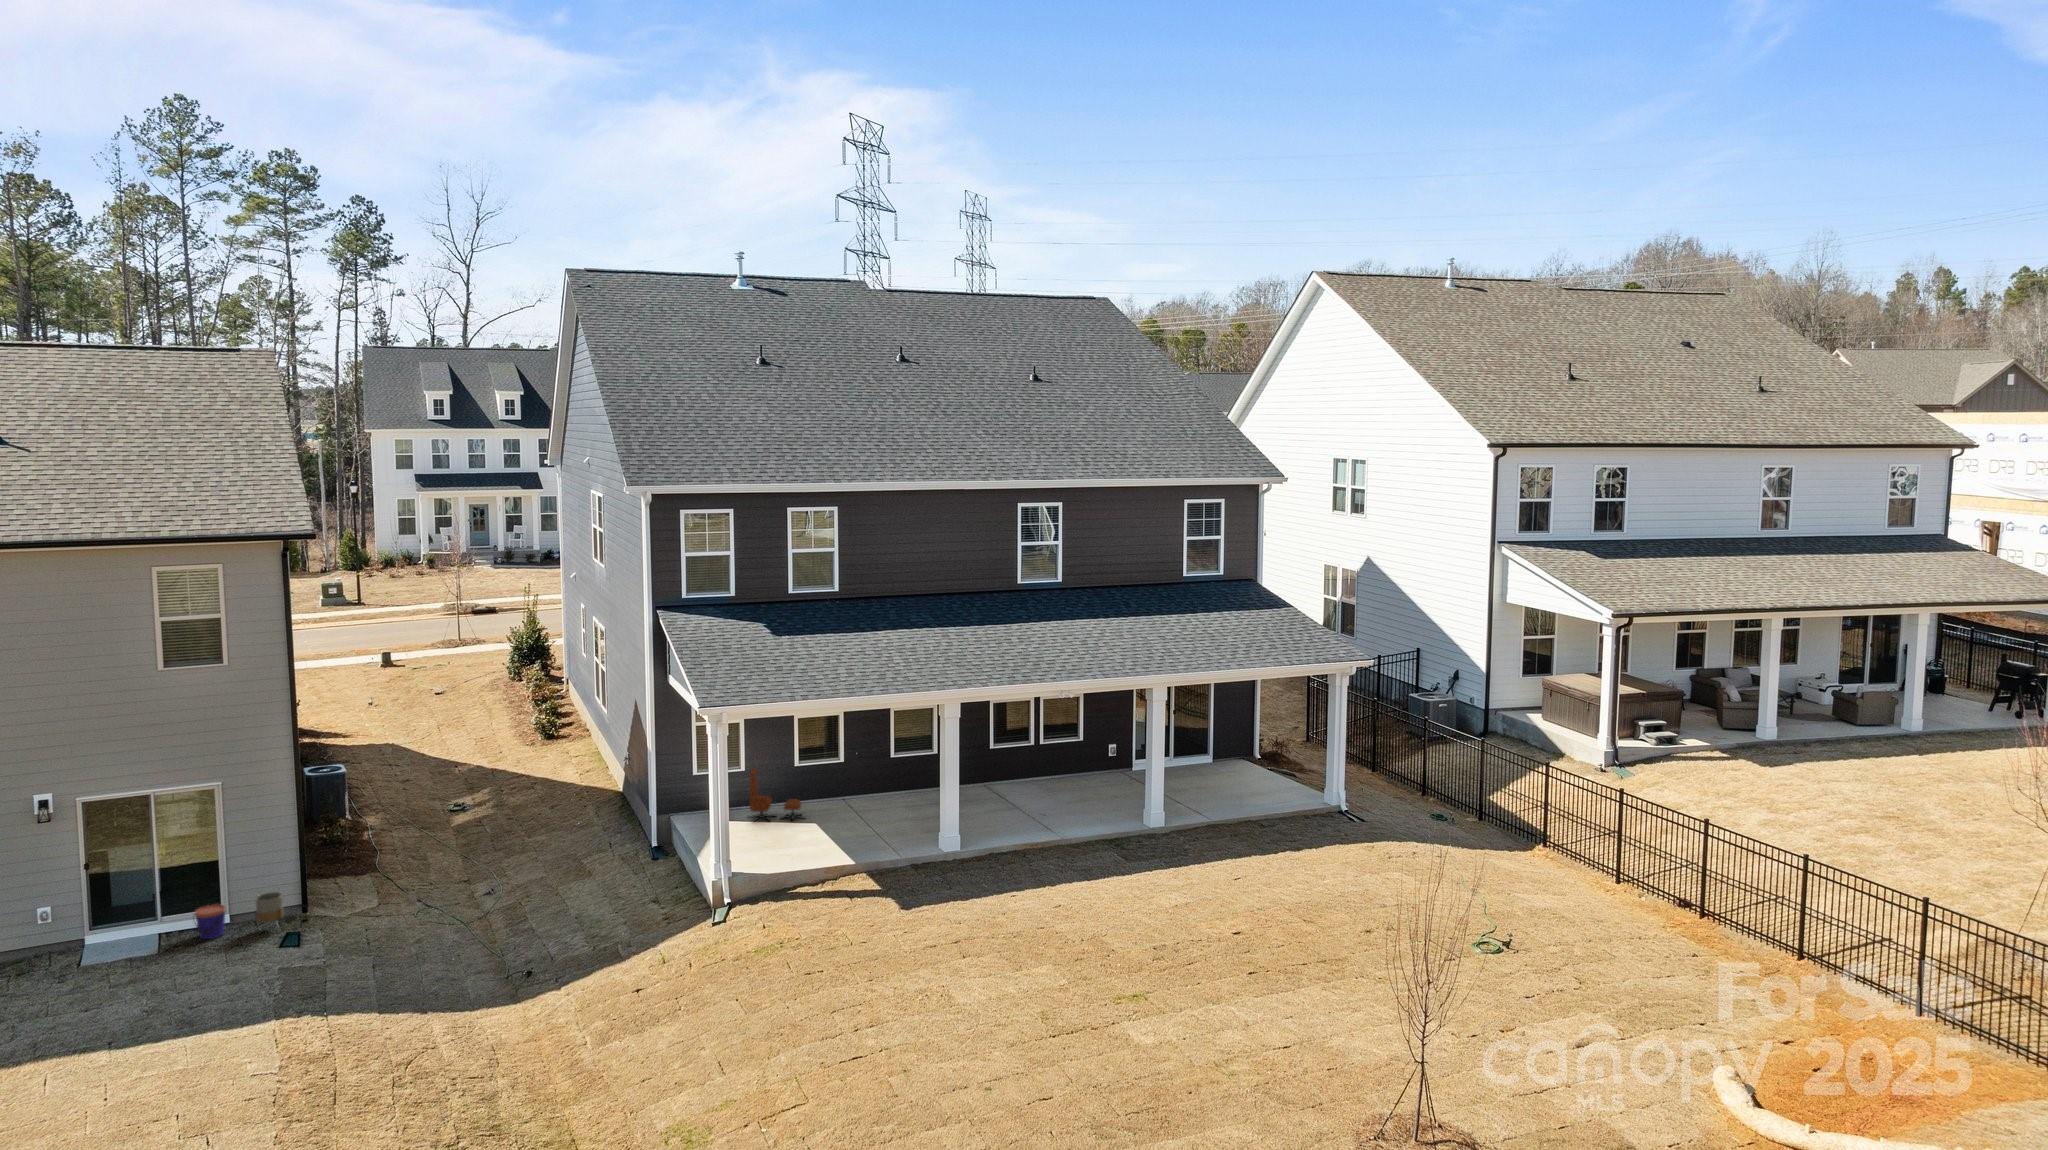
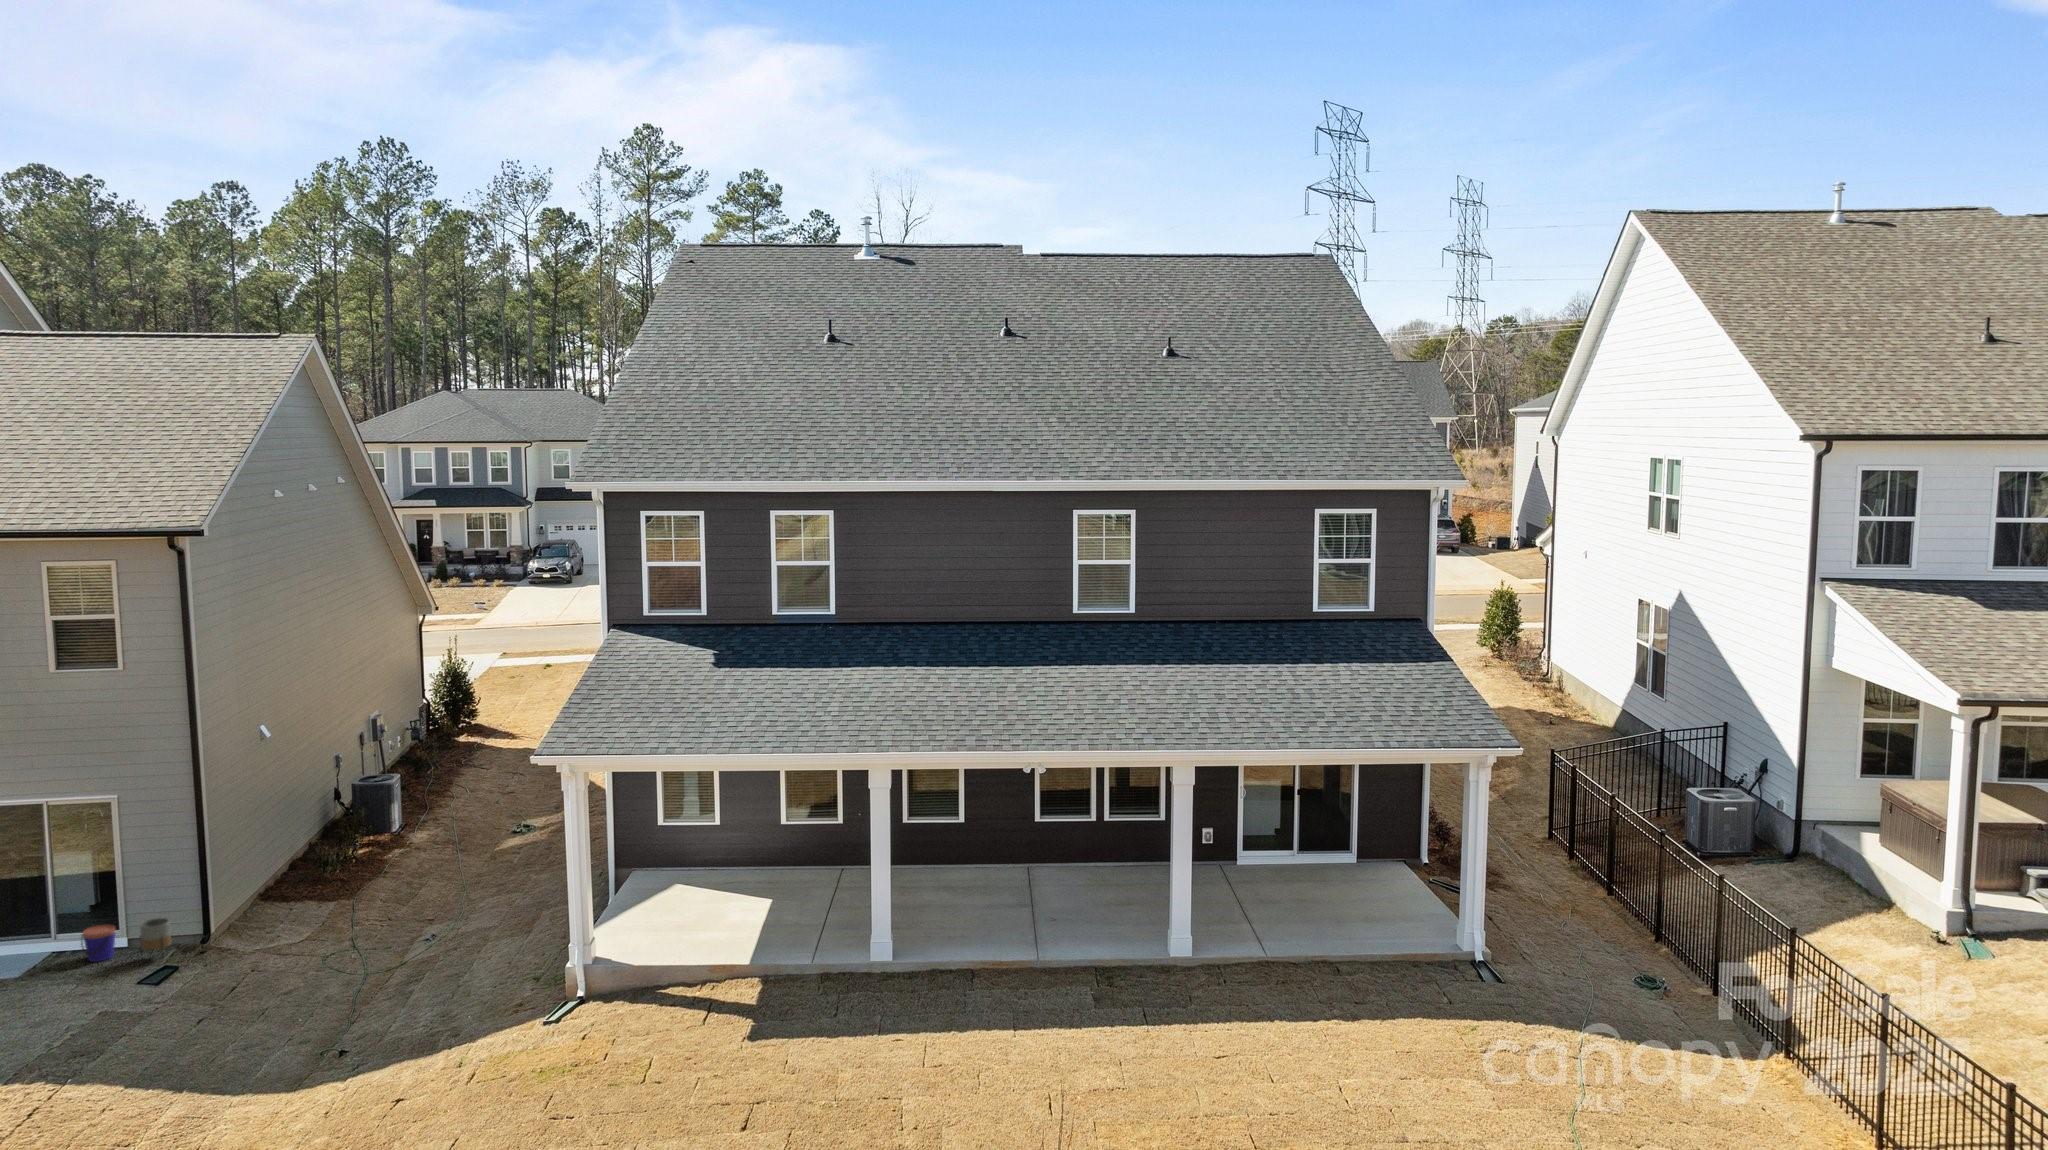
lounge chair: present [749,768,801,821] -> none [712,821,781,892]

